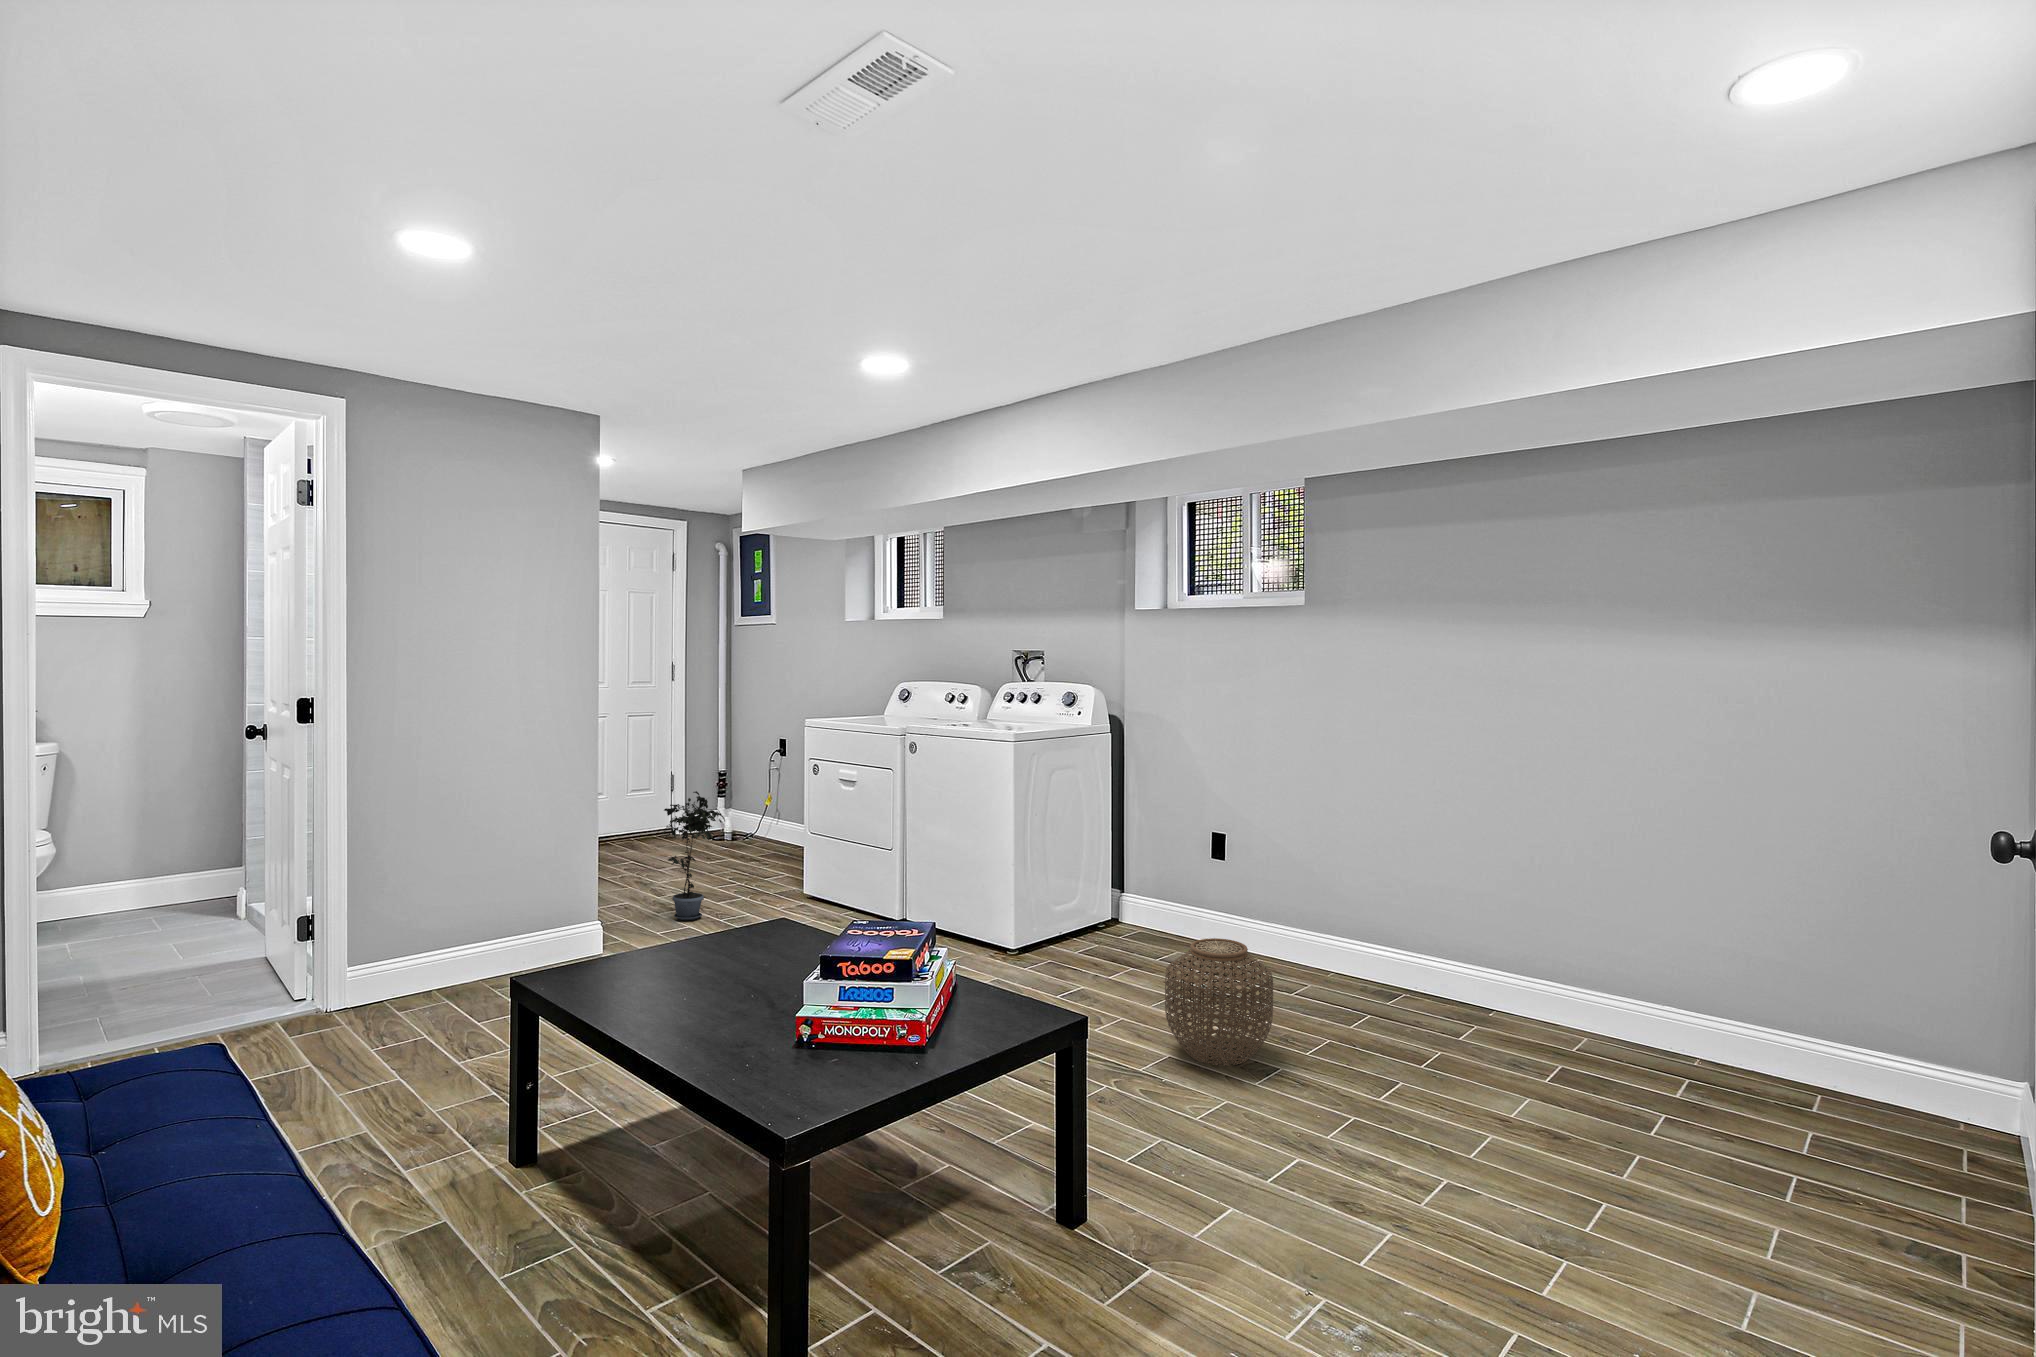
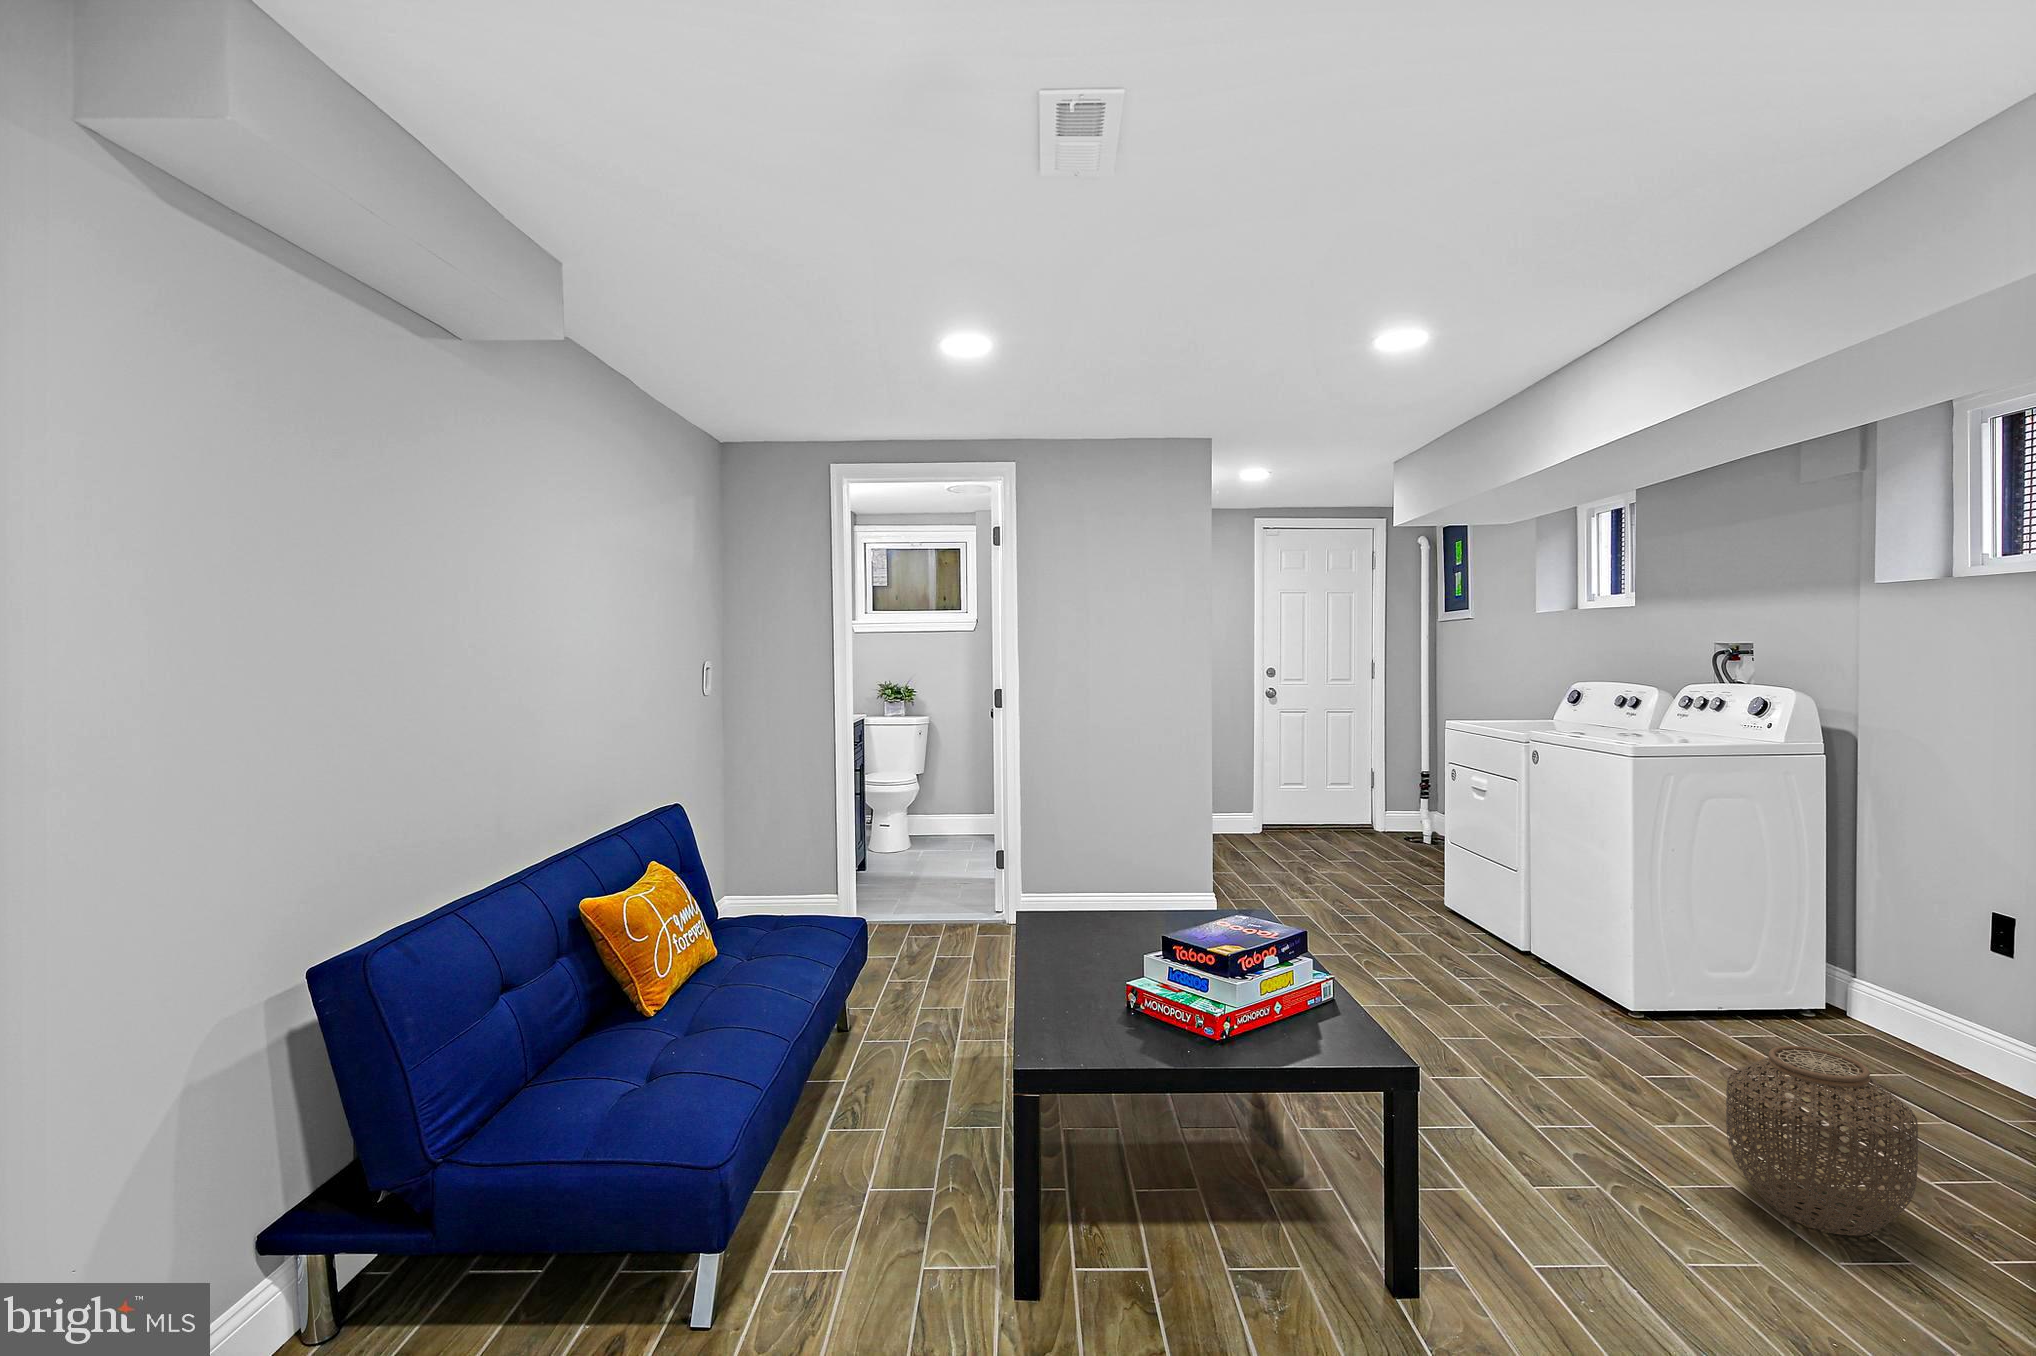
potted plant: present [662,791,725,920] -> none [1293,787,1348,908]

